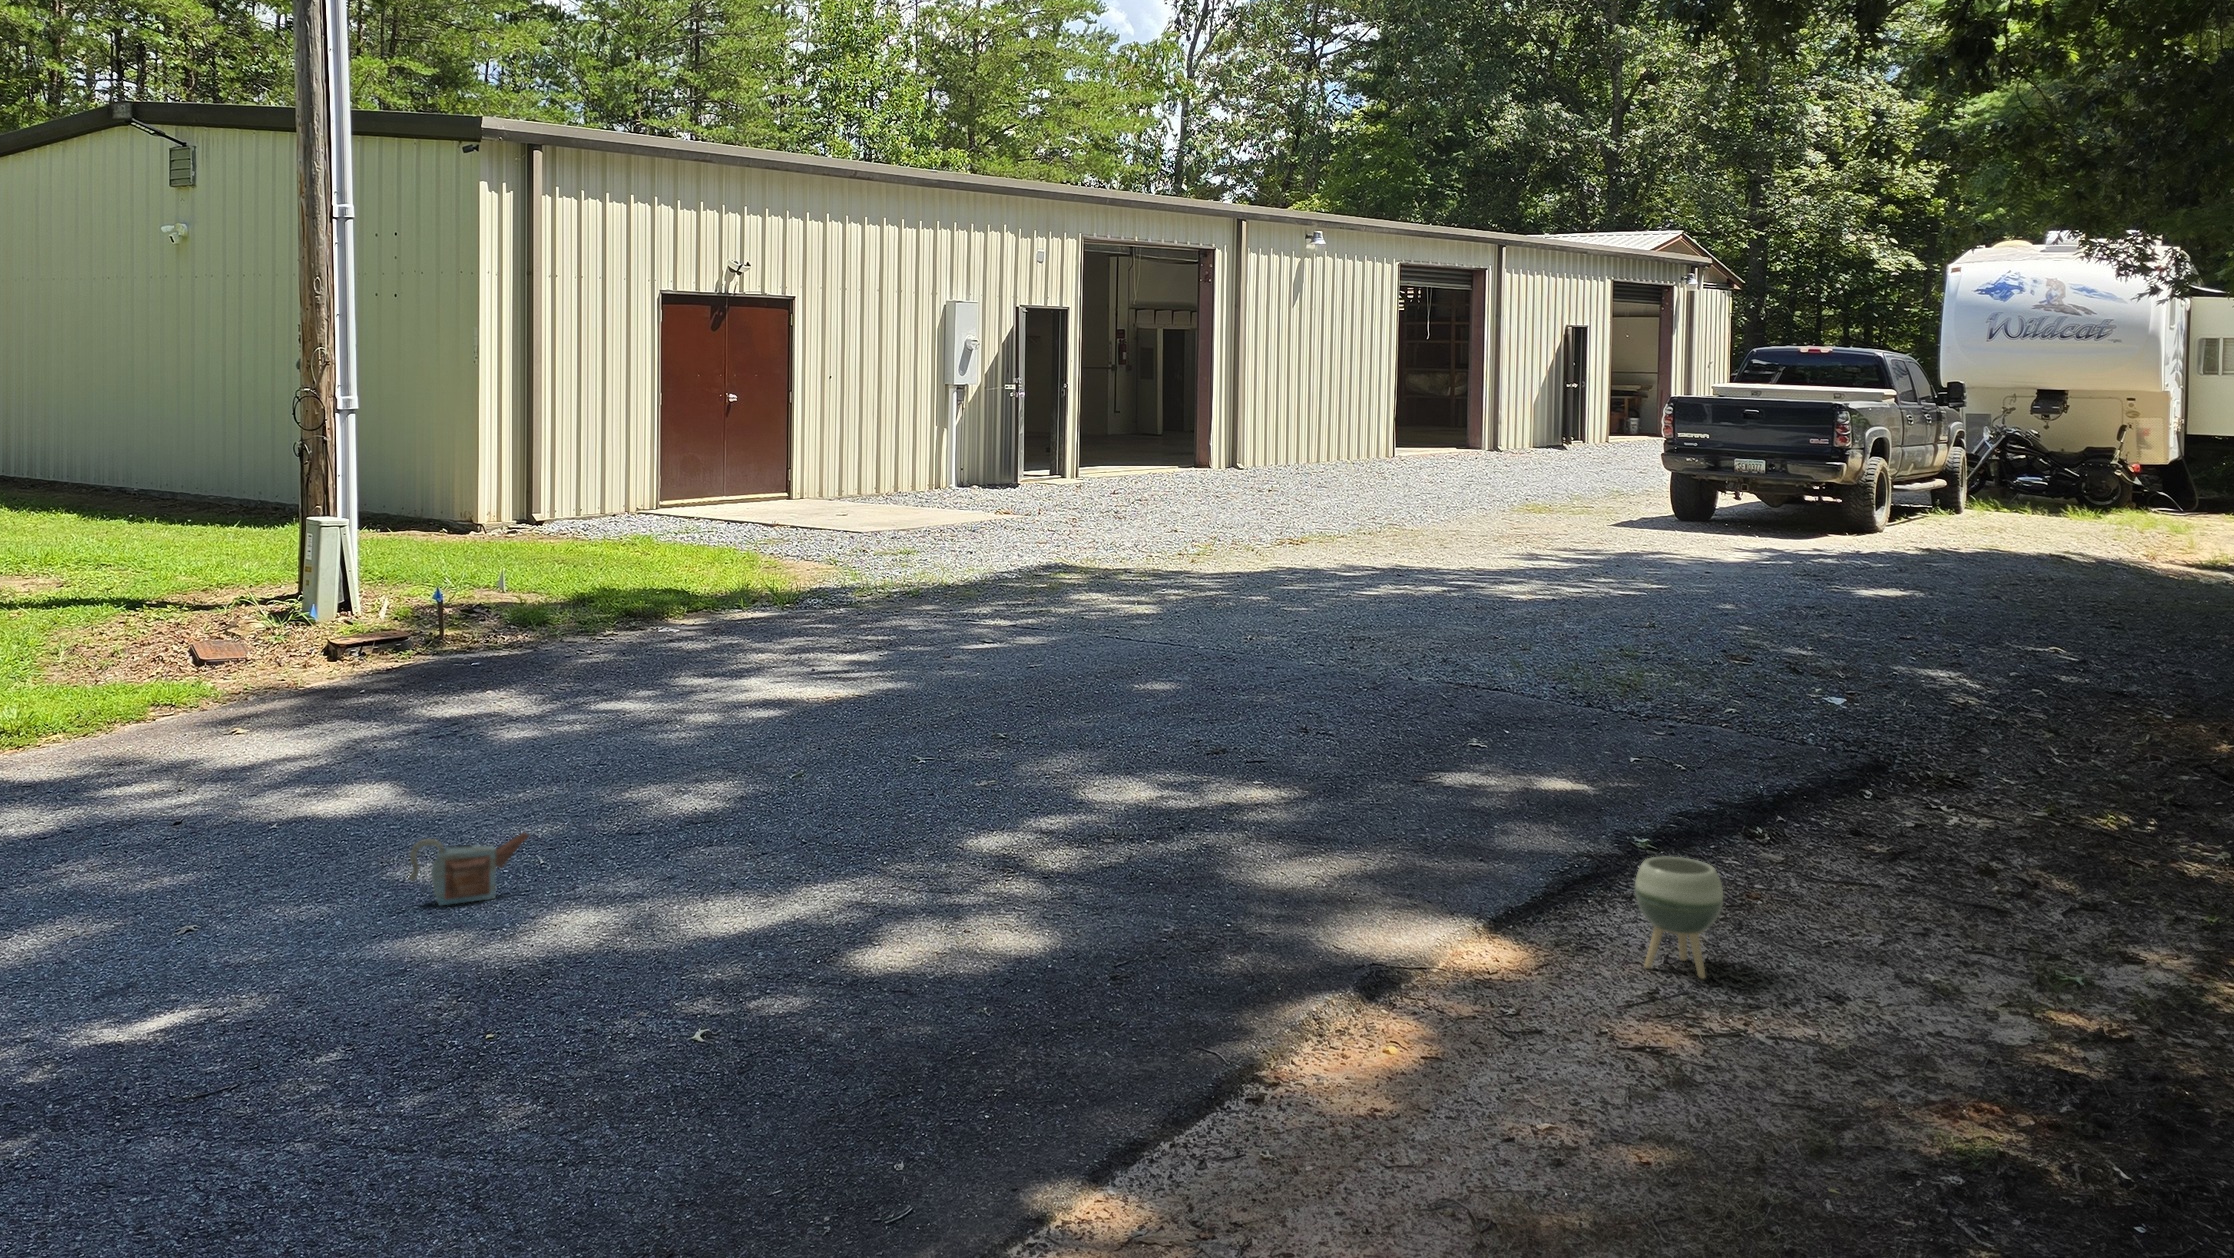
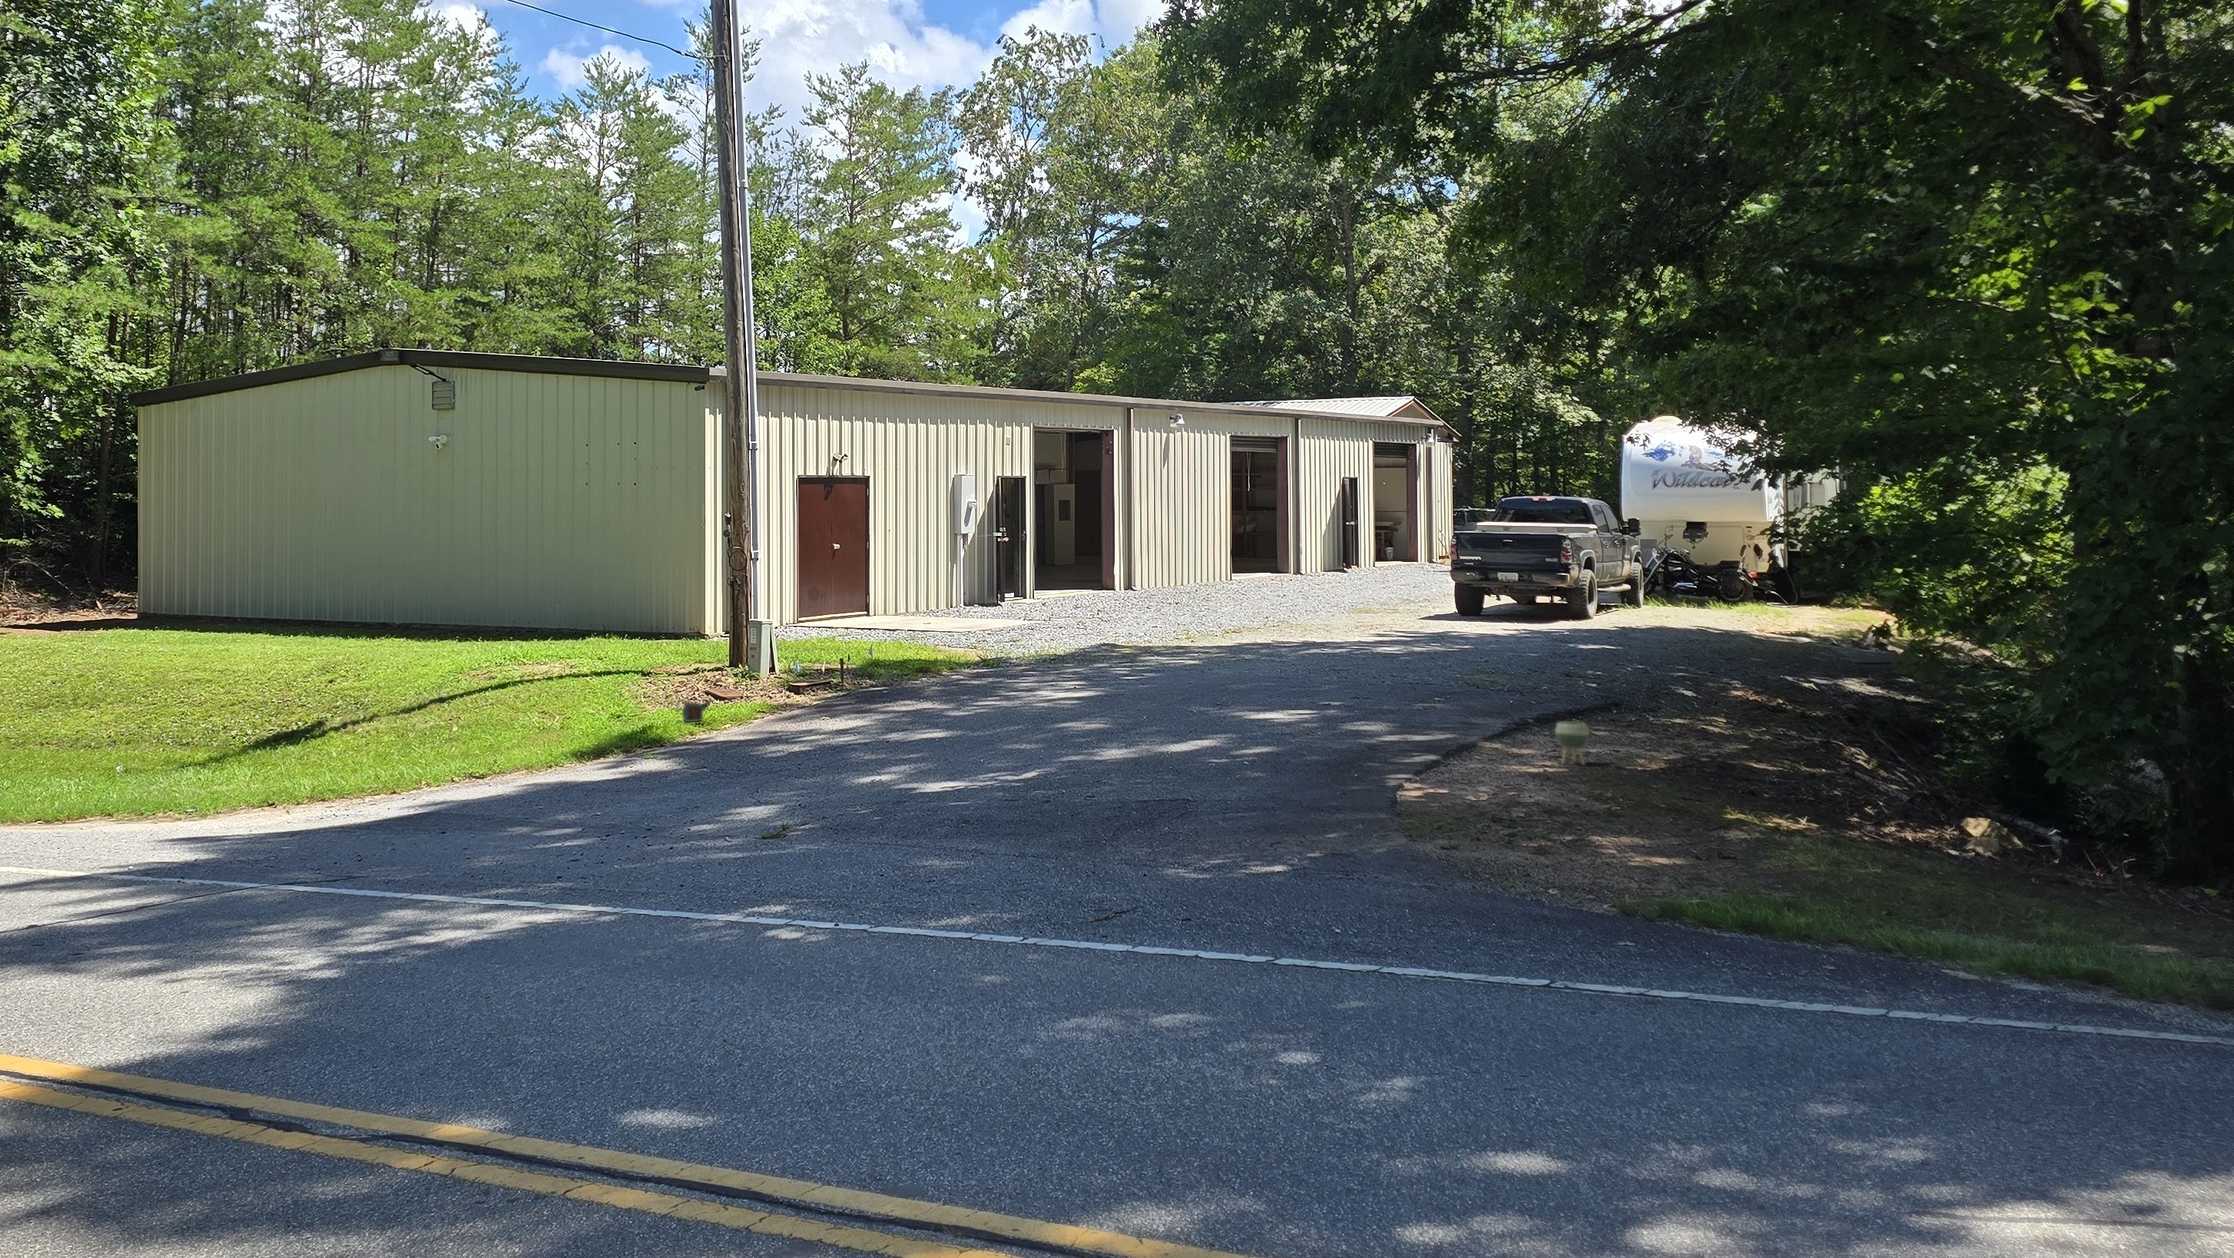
watering can: present [409,832,529,906] -> present [677,699,711,722]

